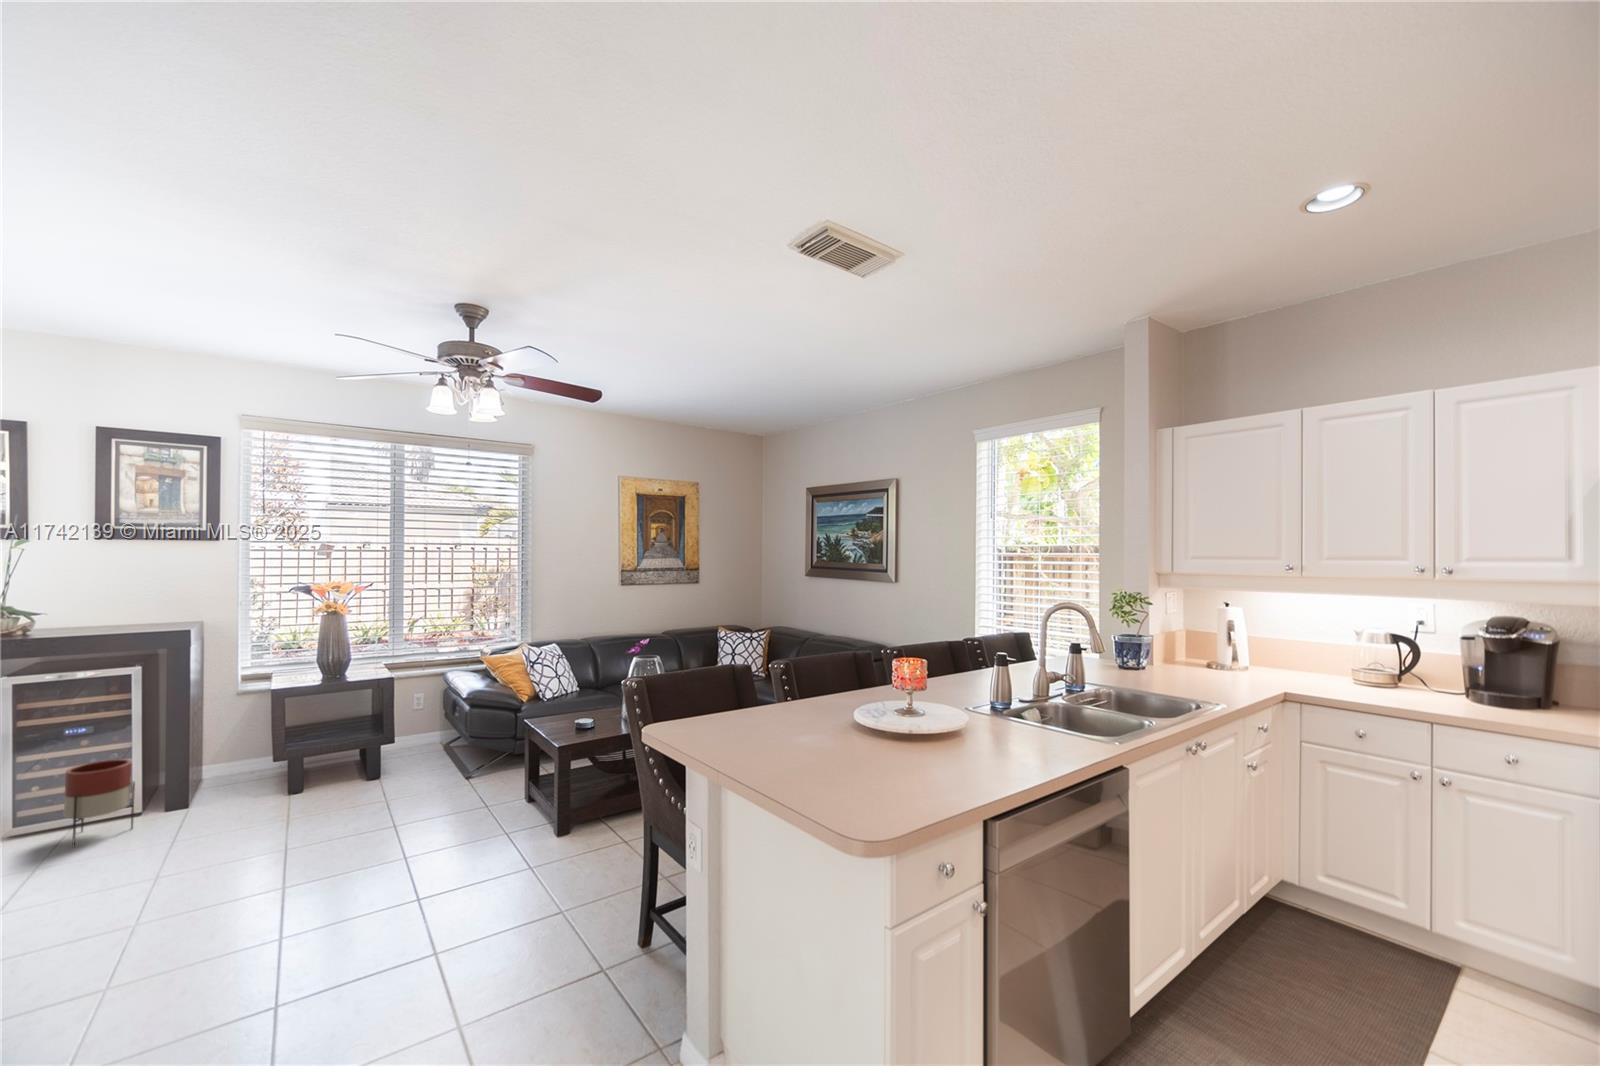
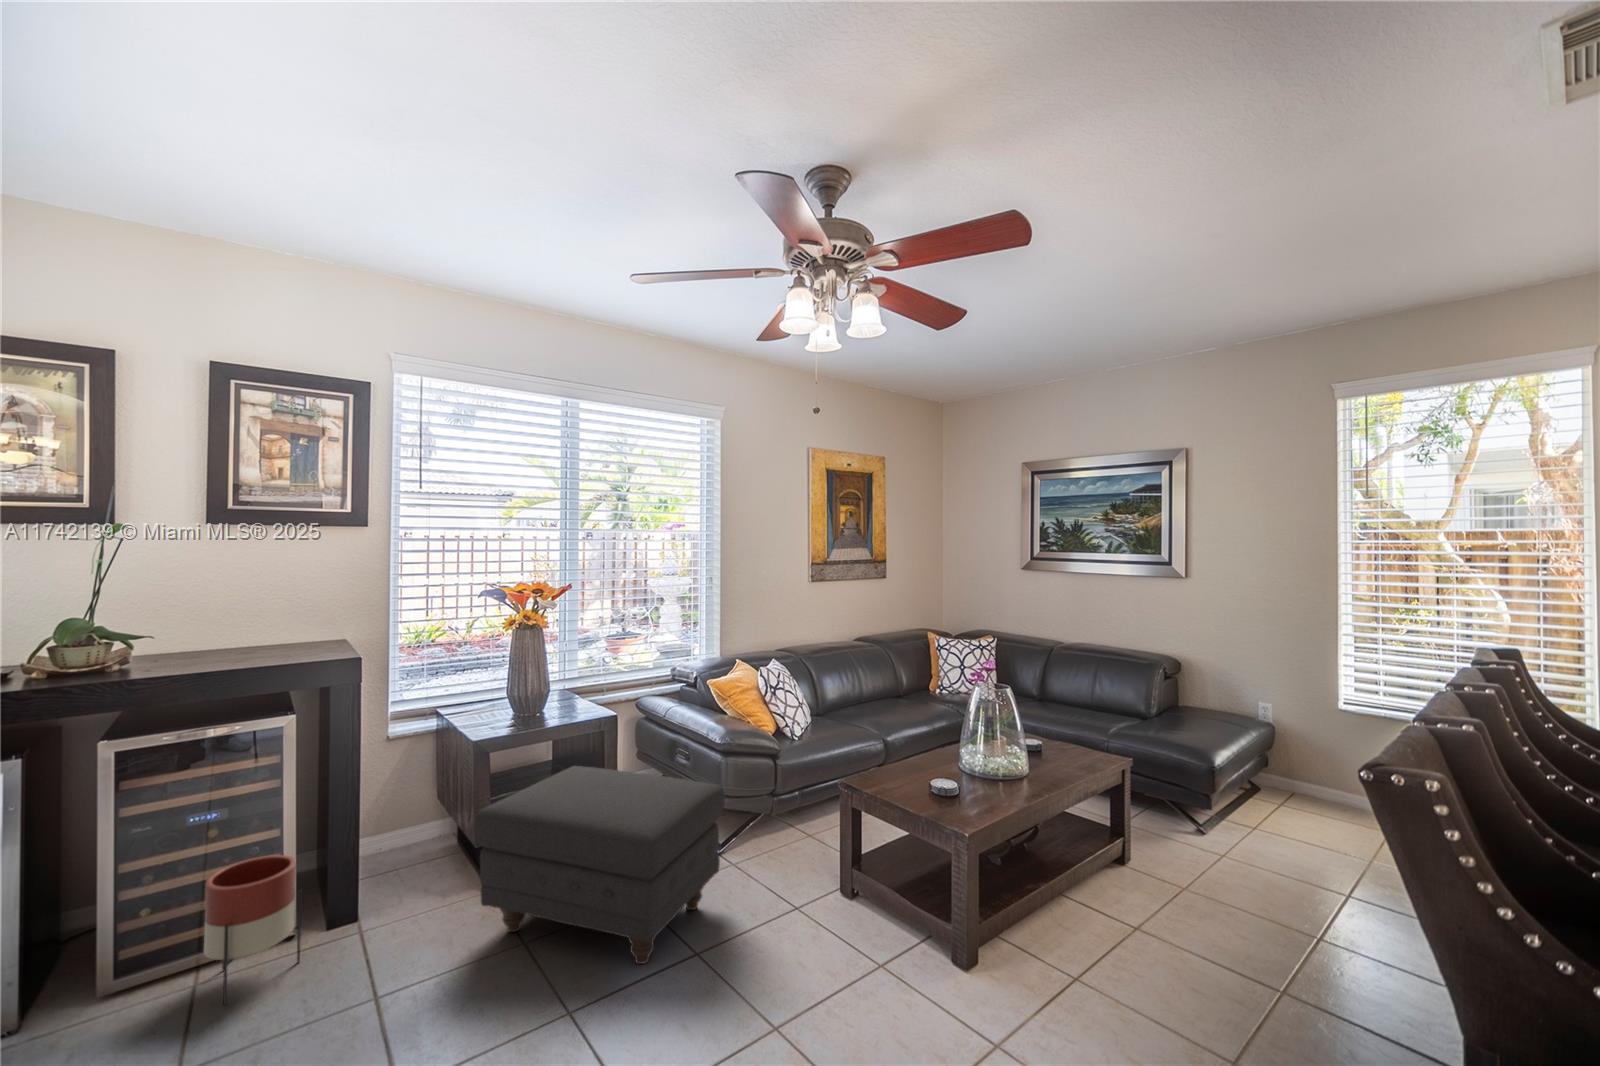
ottoman: none [256,712,445,833] -> present [474,766,725,964]

